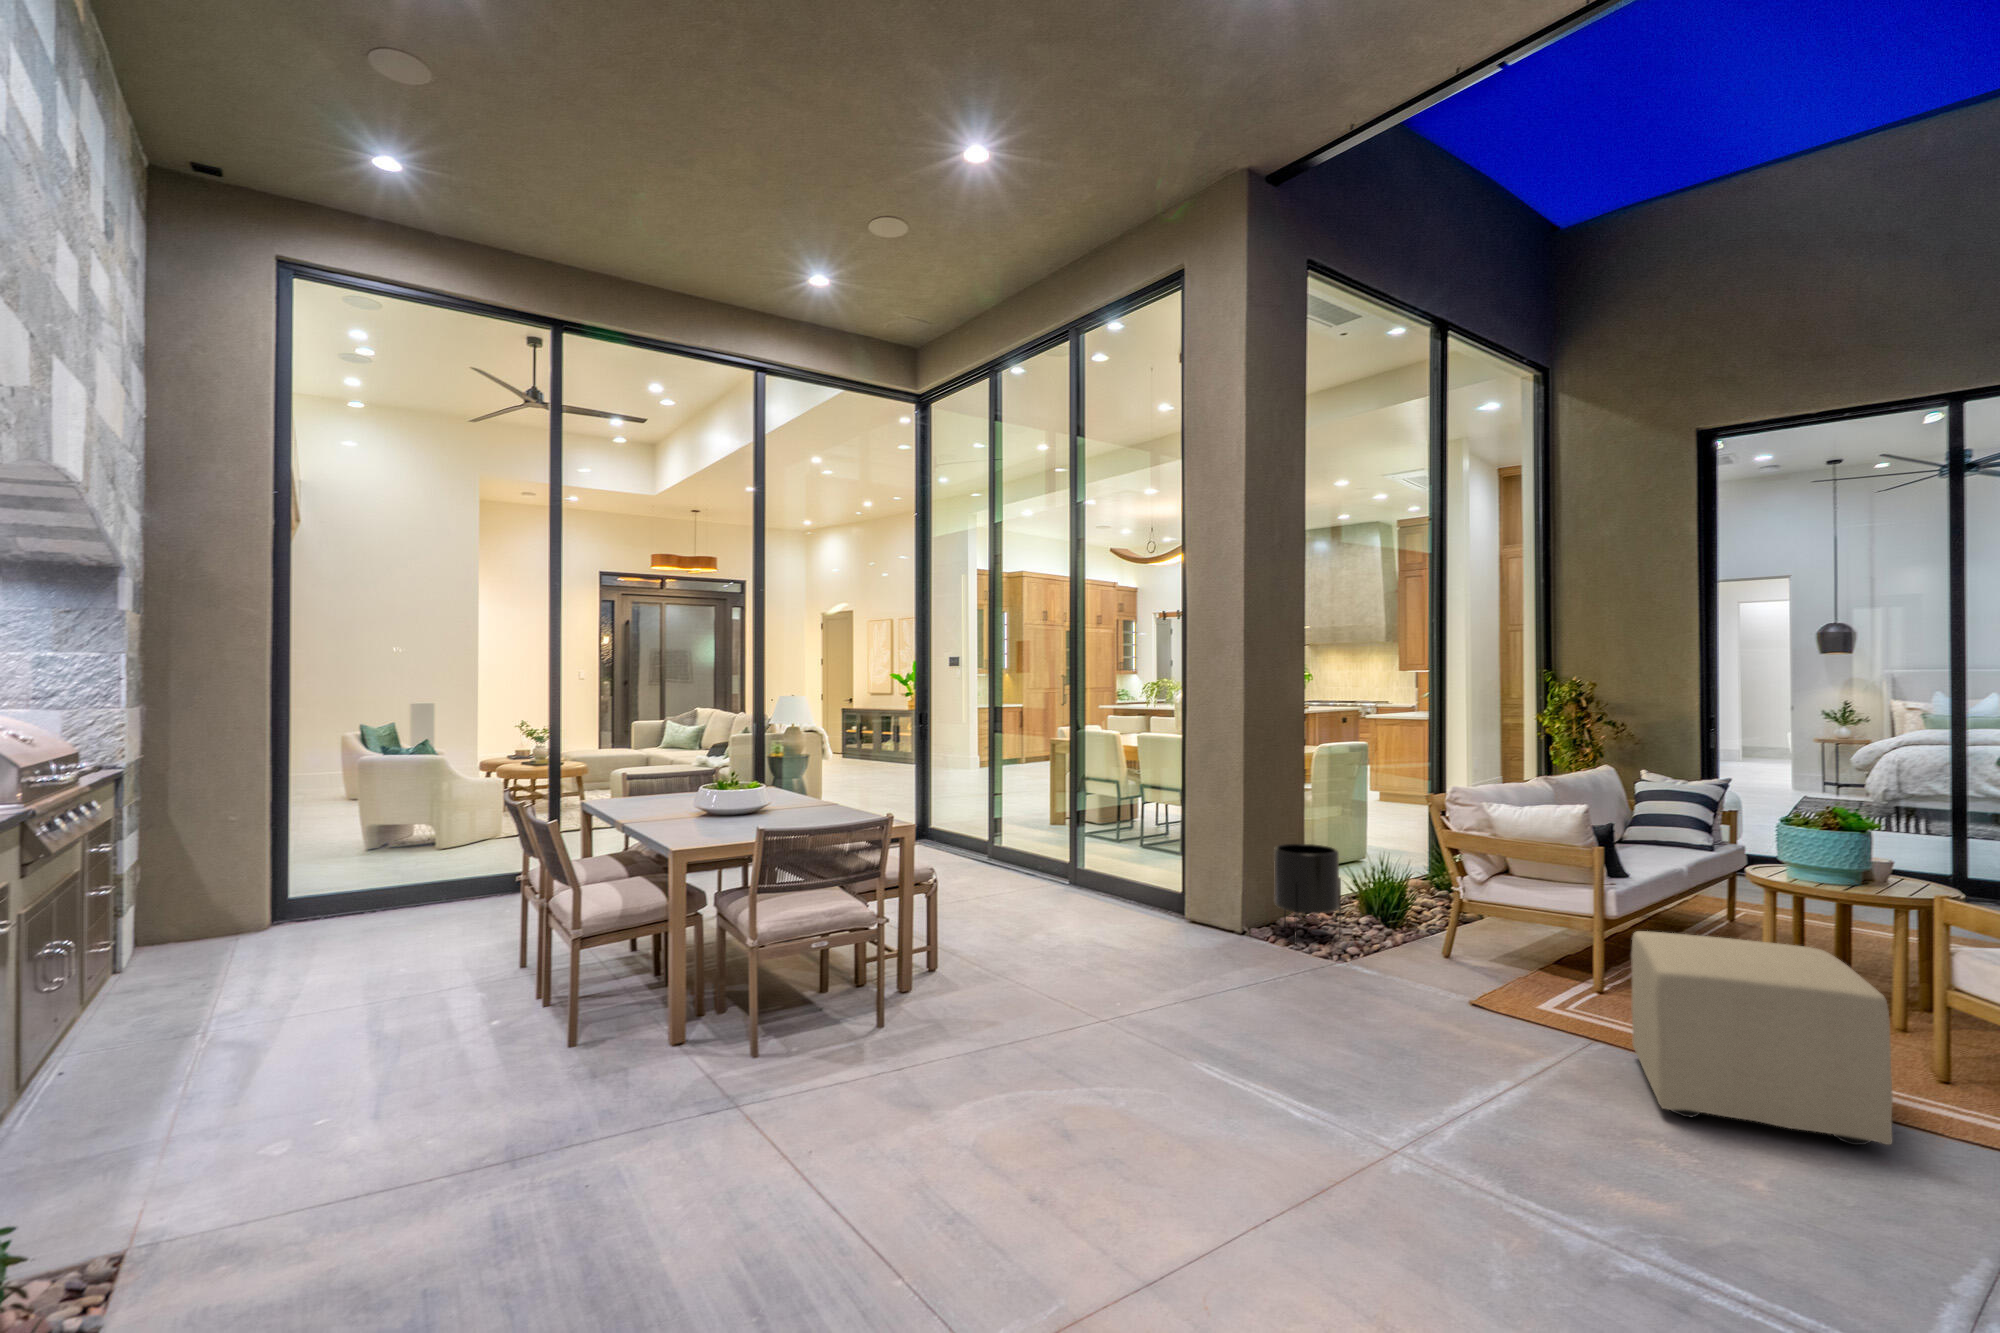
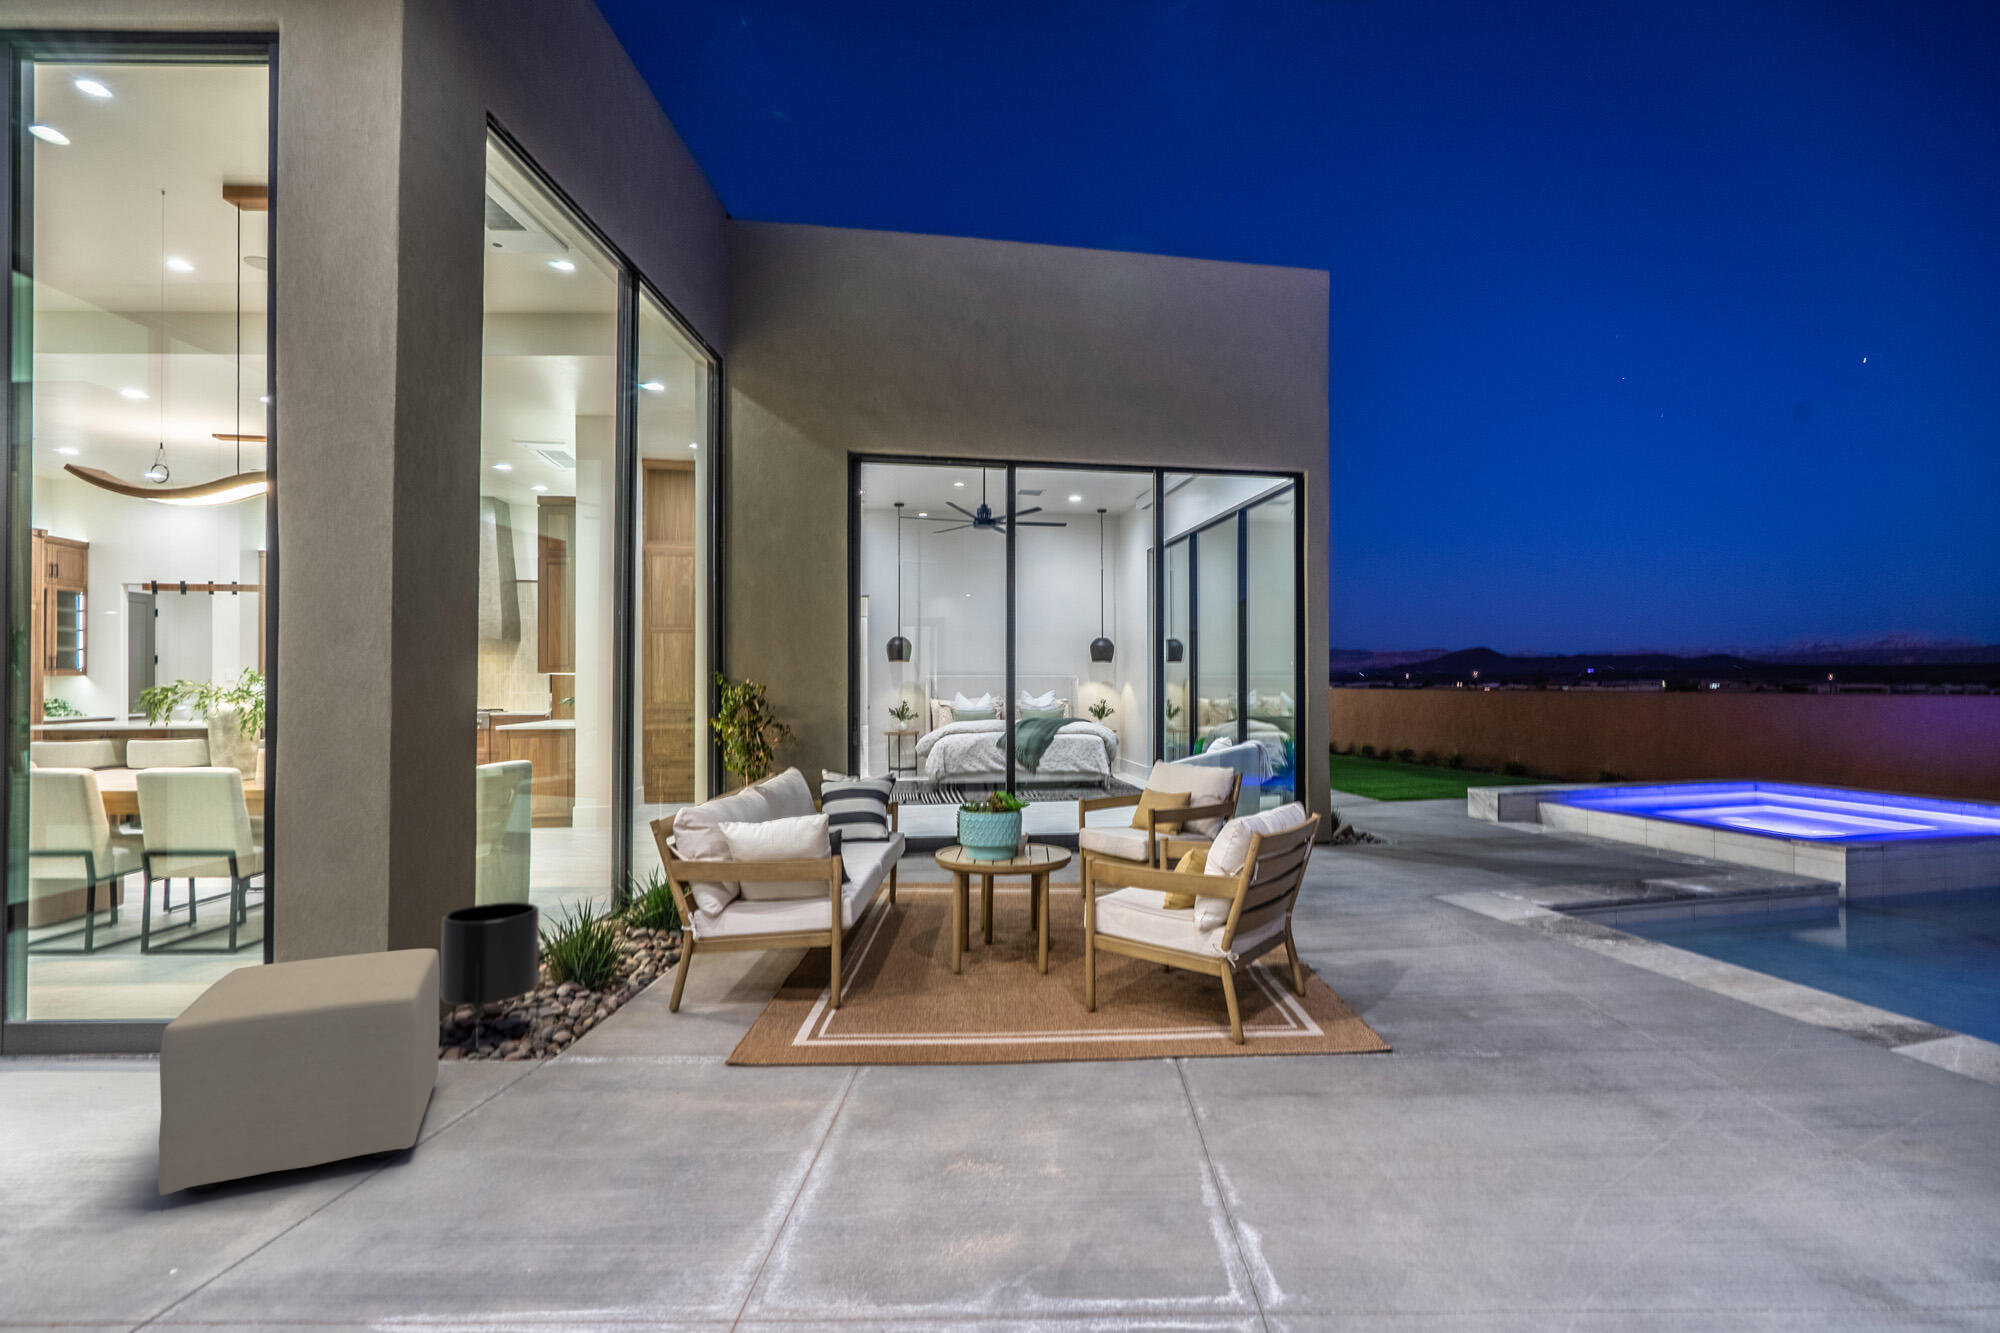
ottoman: present [1631,931,1893,1145] -> present [158,948,440,1195]

